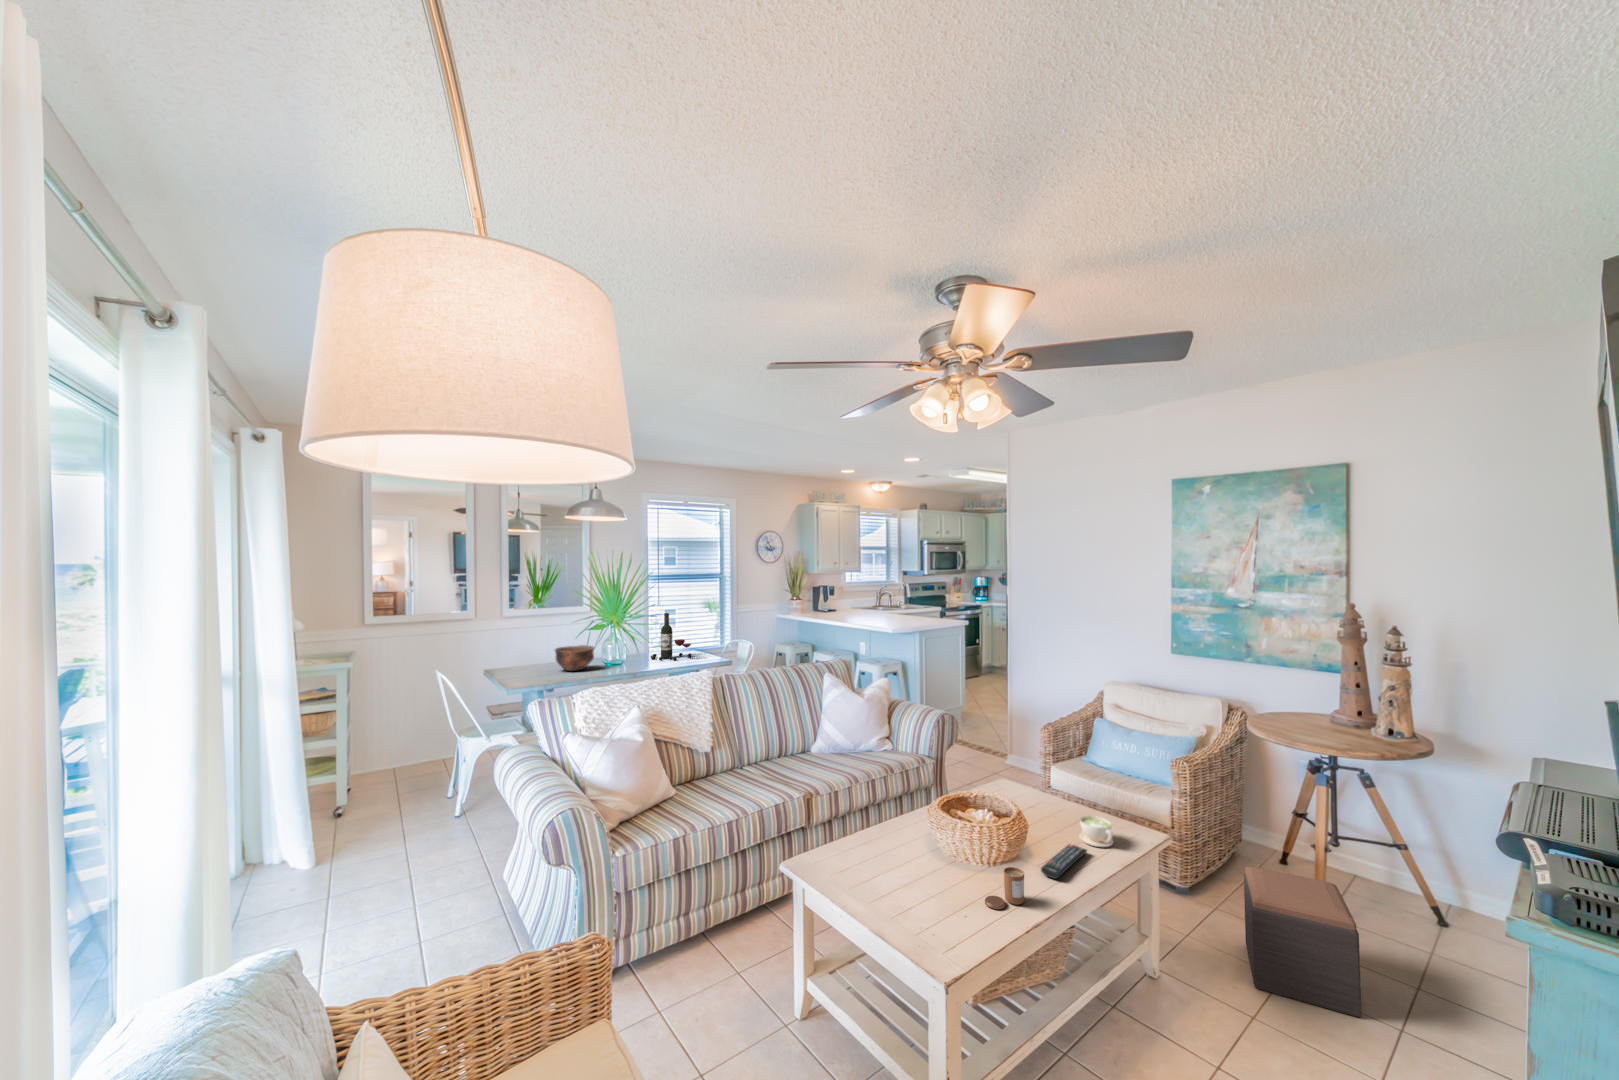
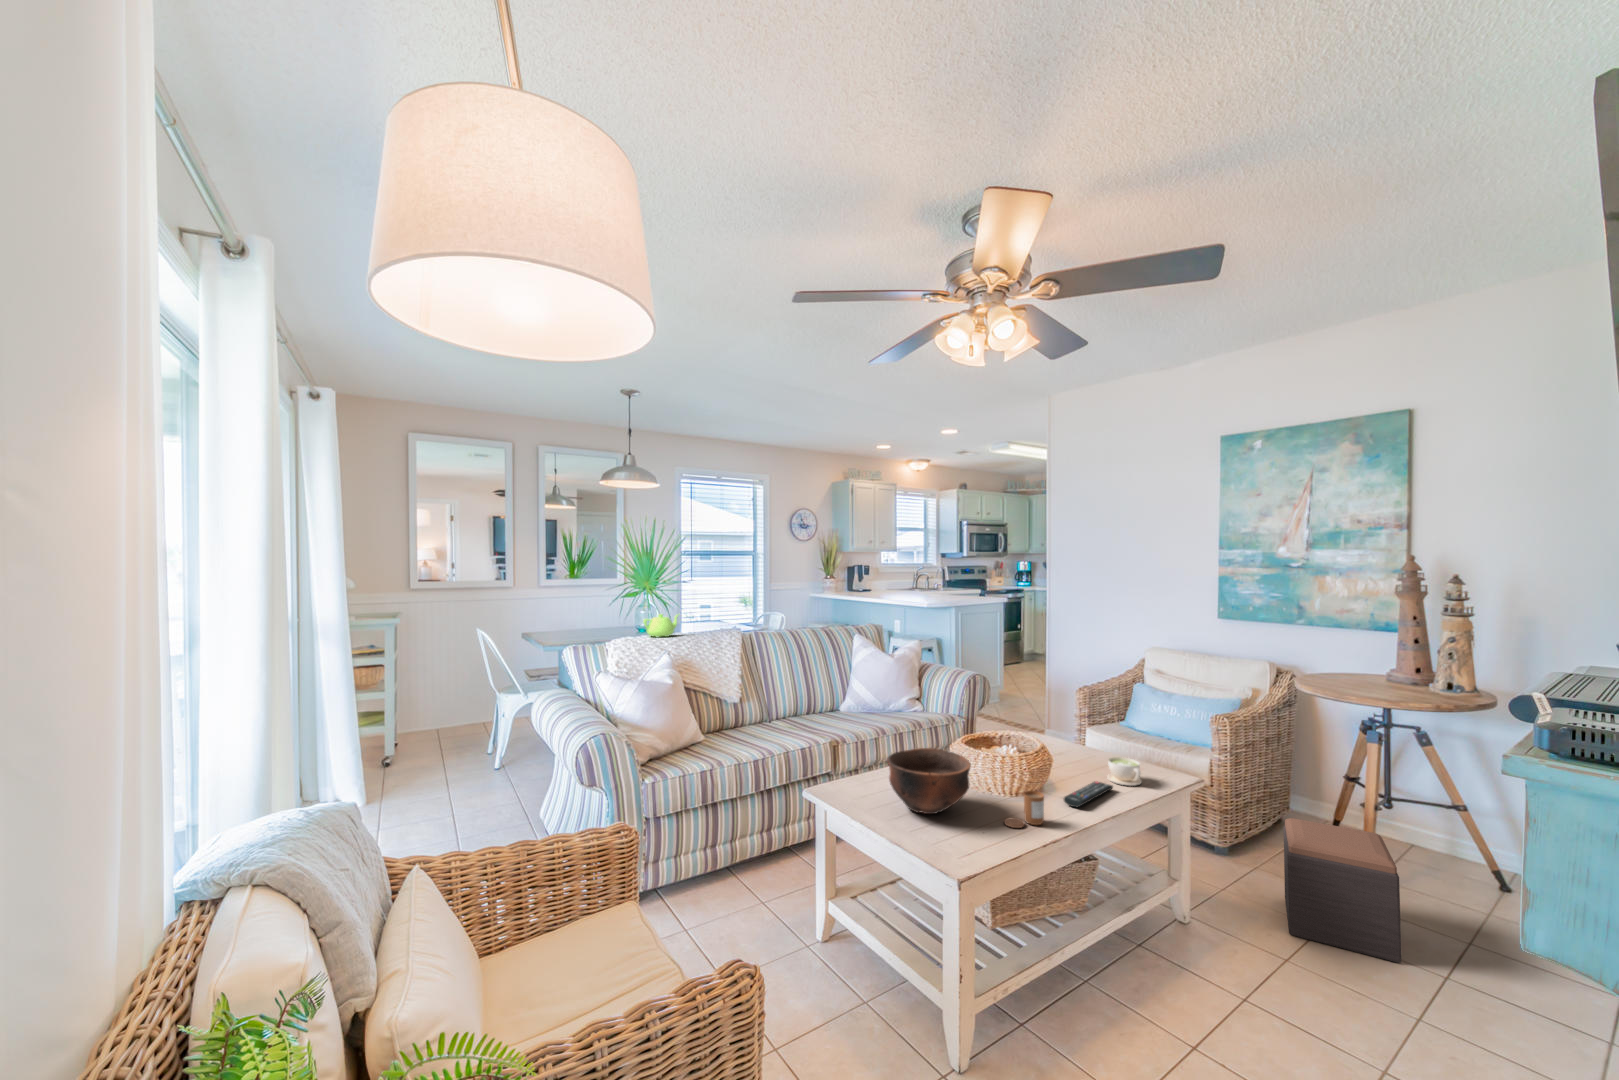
wine bottle: present [651,613,692,661] -> none [679,582,721,630]
bowl: present [555,645,594,671] -> present [888,748,971,814]
teapot: none [614,649,652,675] -> present [643,614,678,637]

